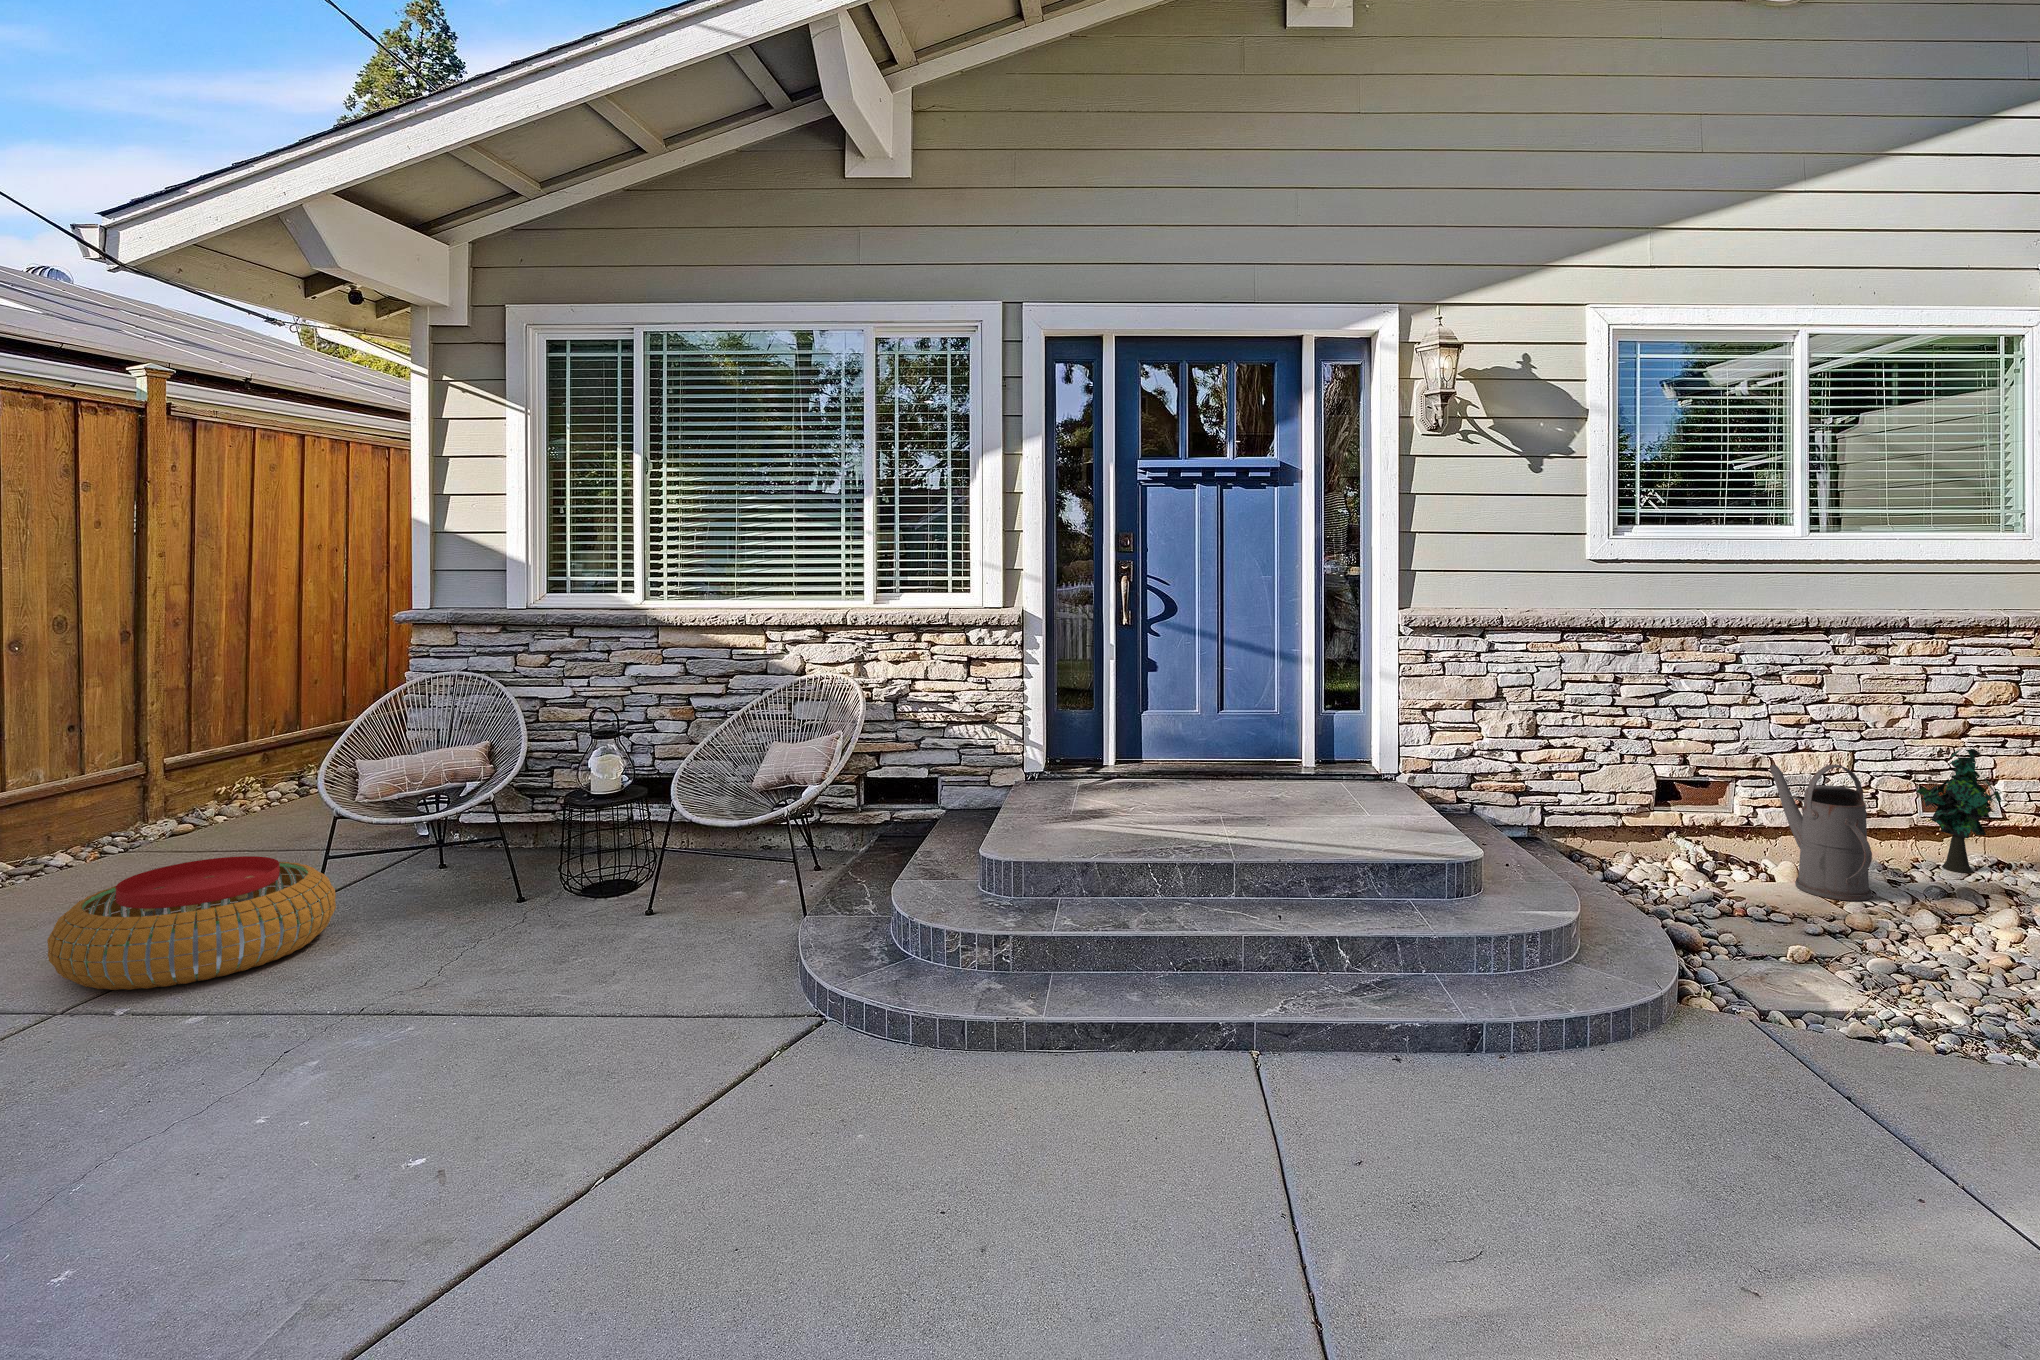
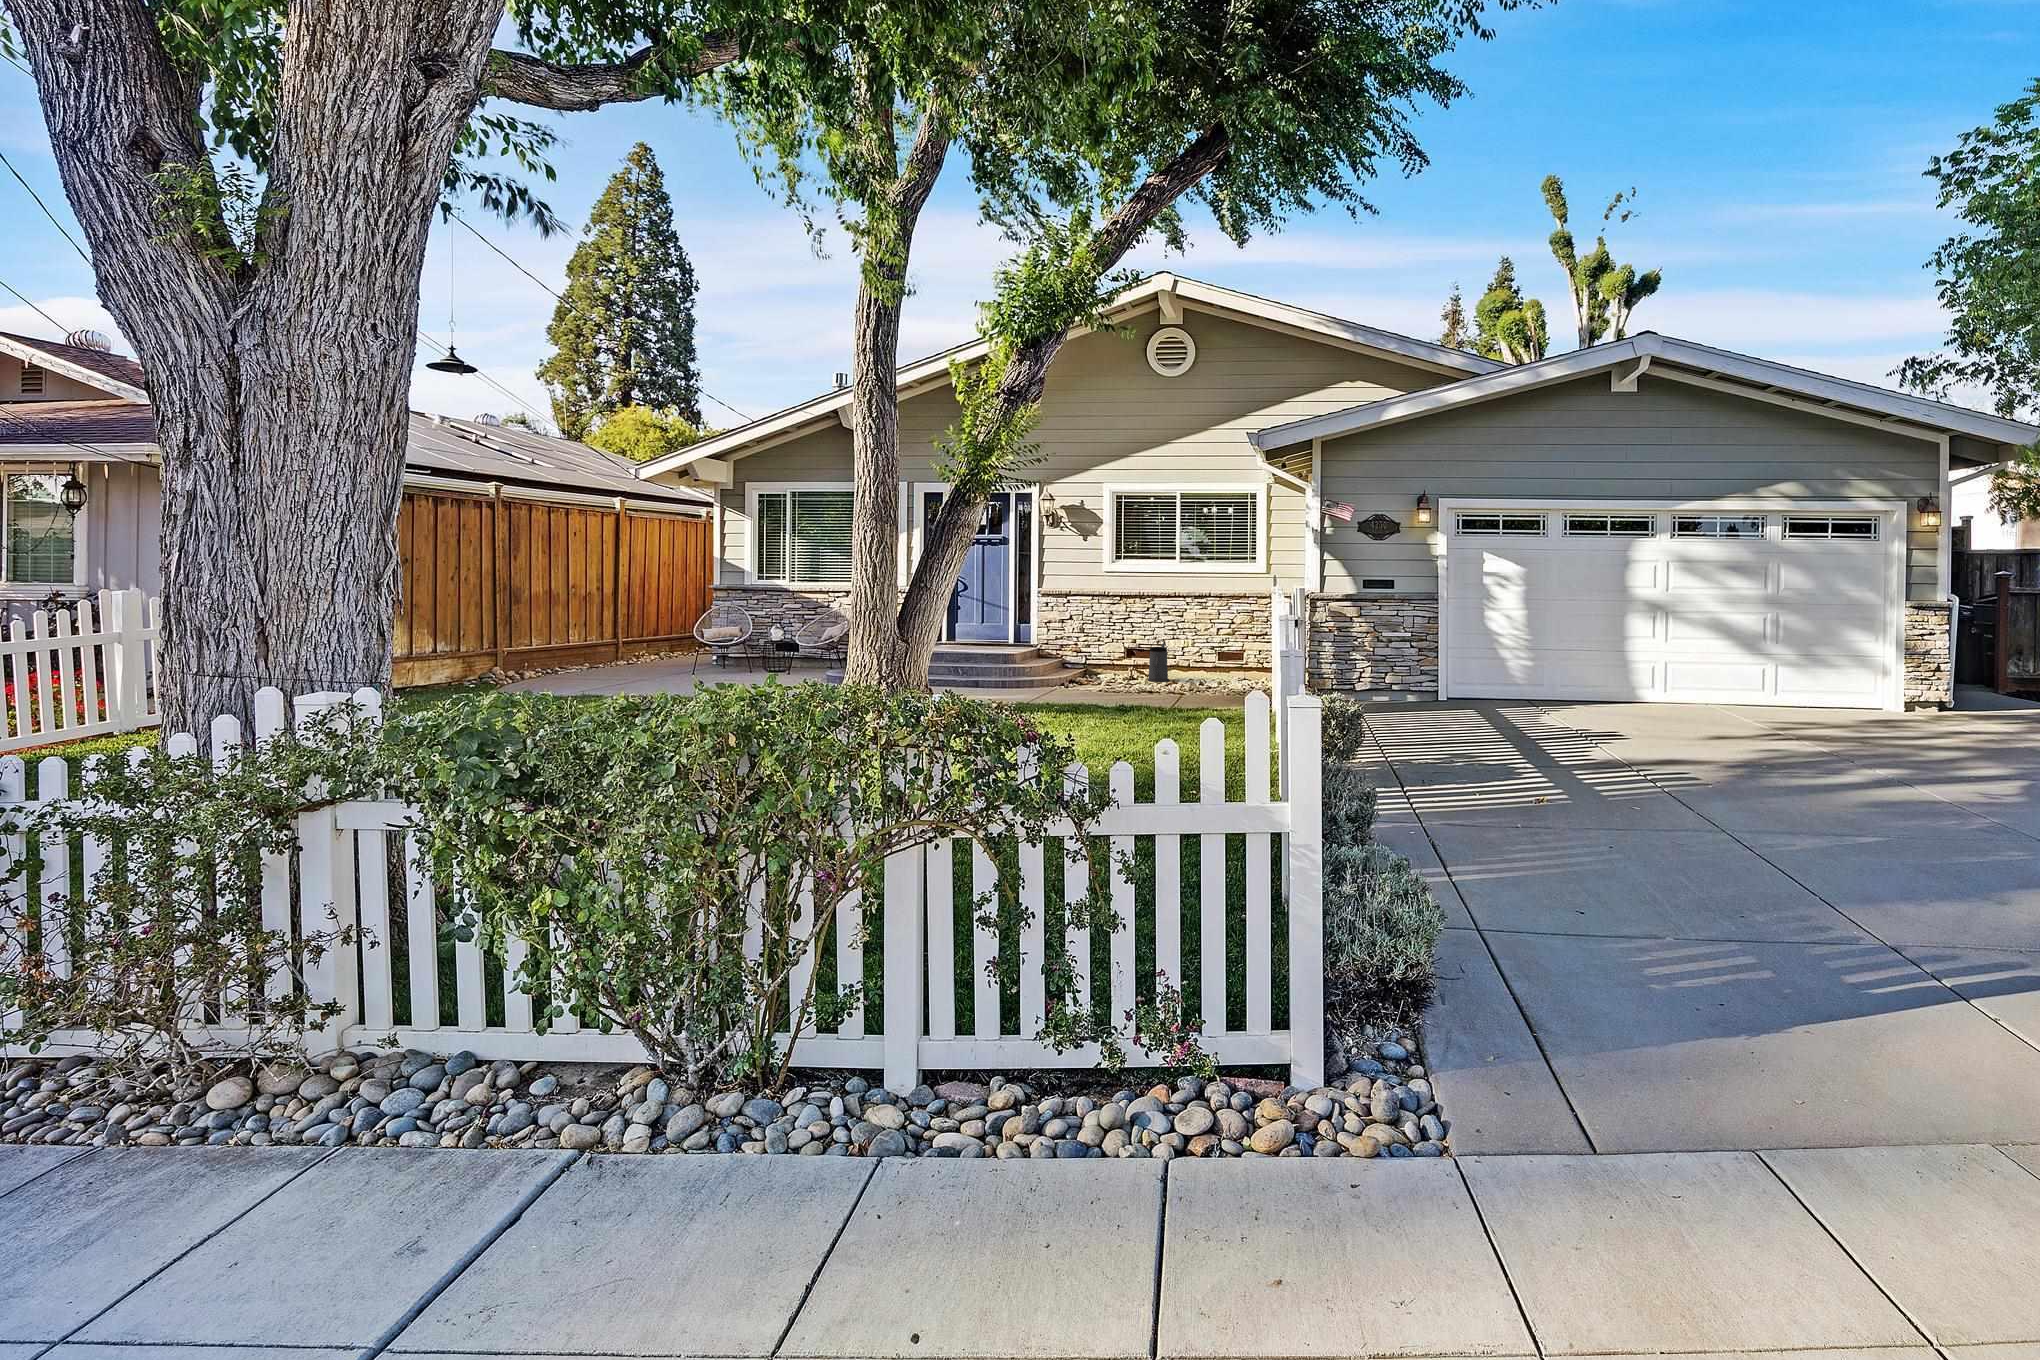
decorative plant: present [1916,749,2001,873] -> none [1207,638,1232,679]
pouf: present [47,856,336,990] -> none [638,653,703,679]

